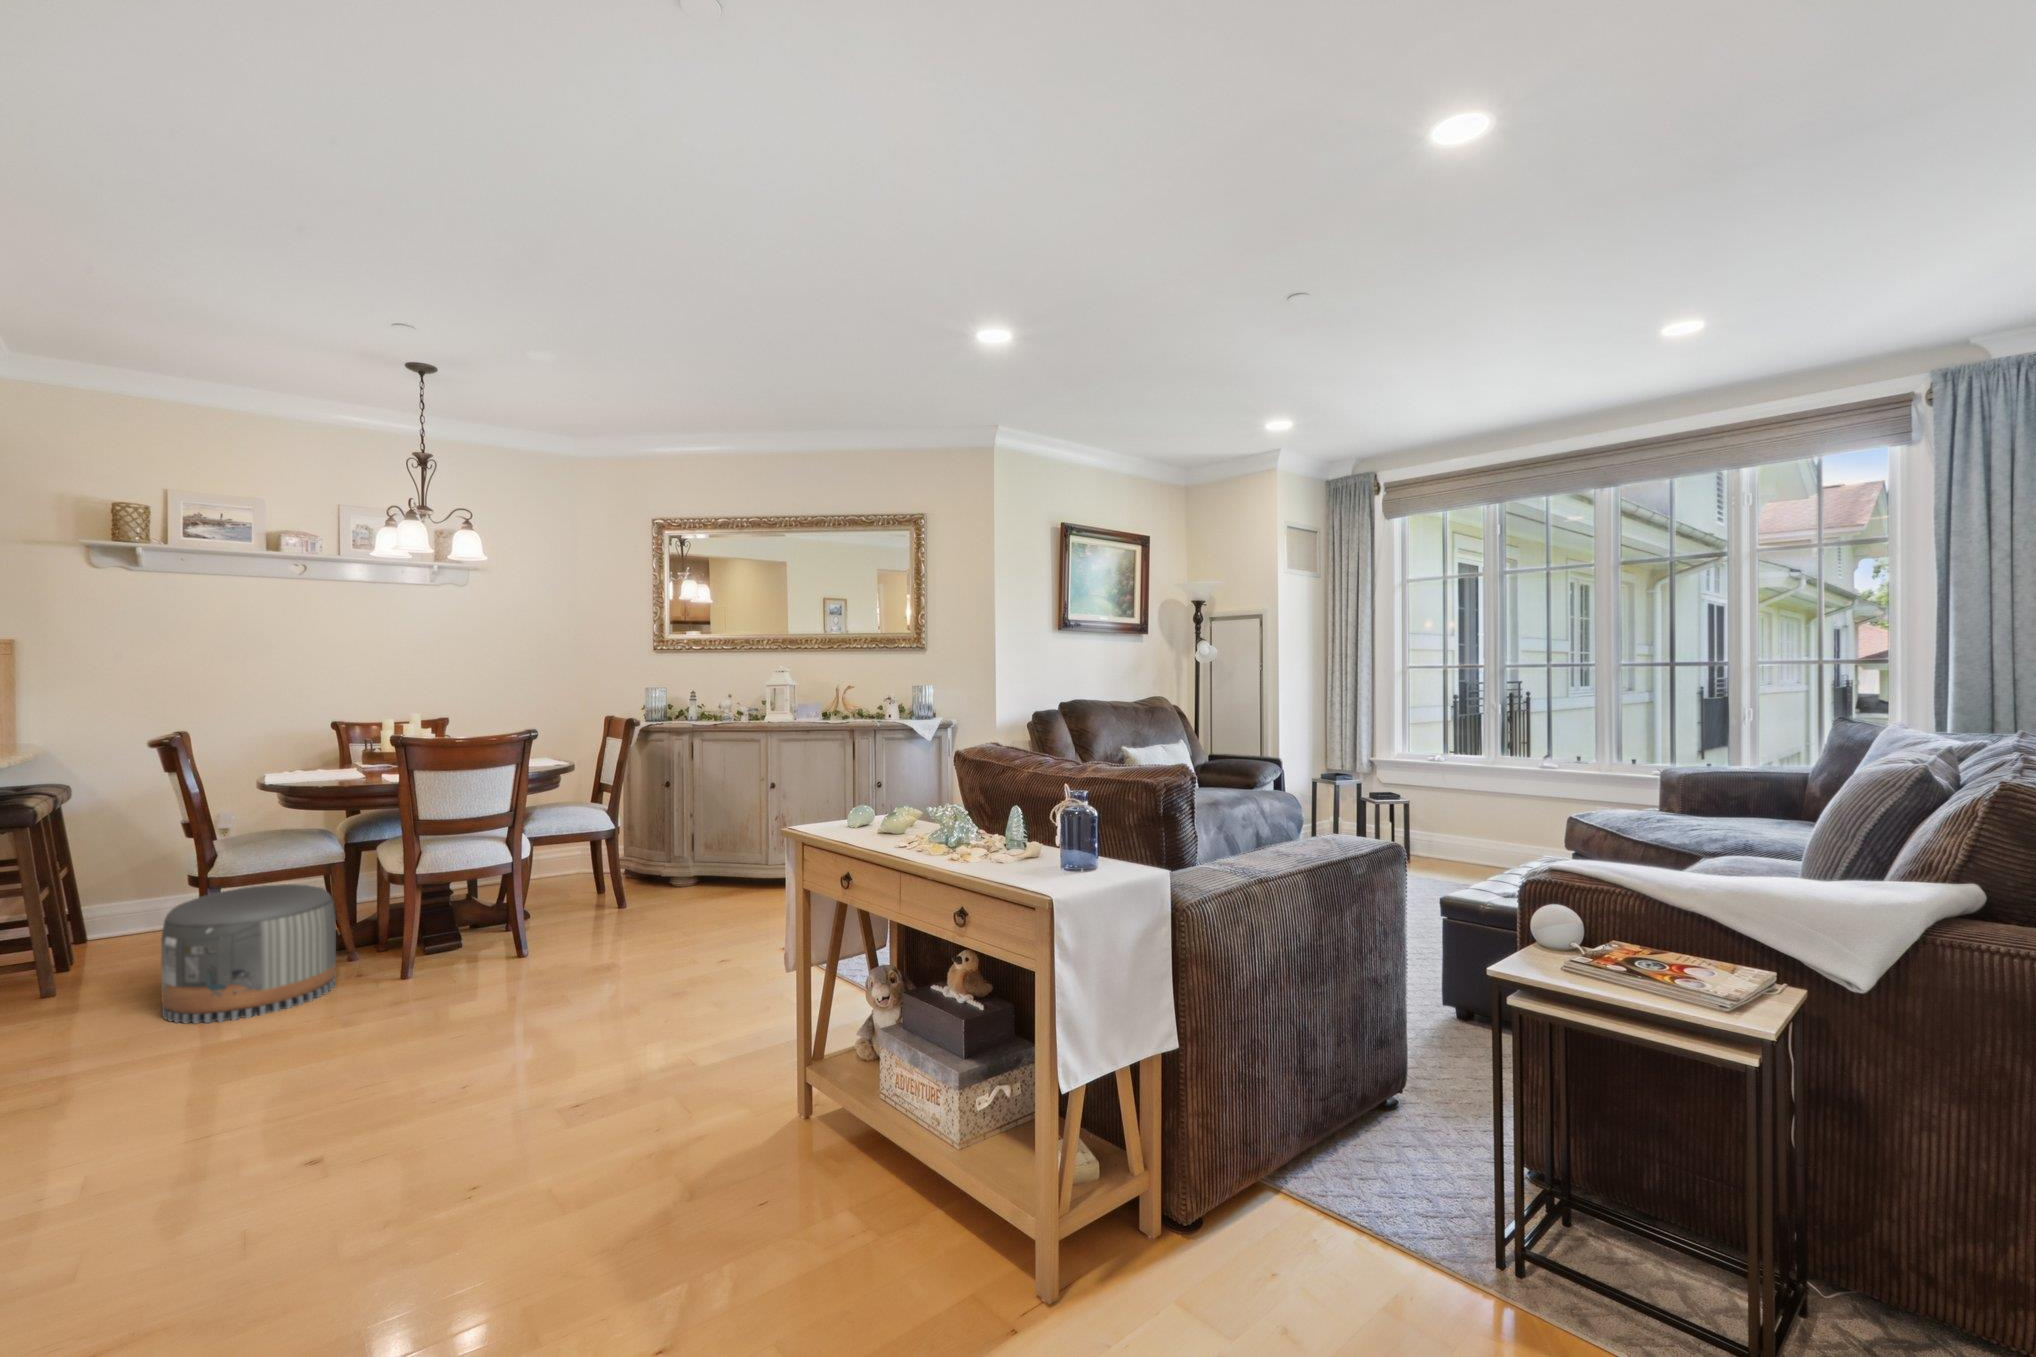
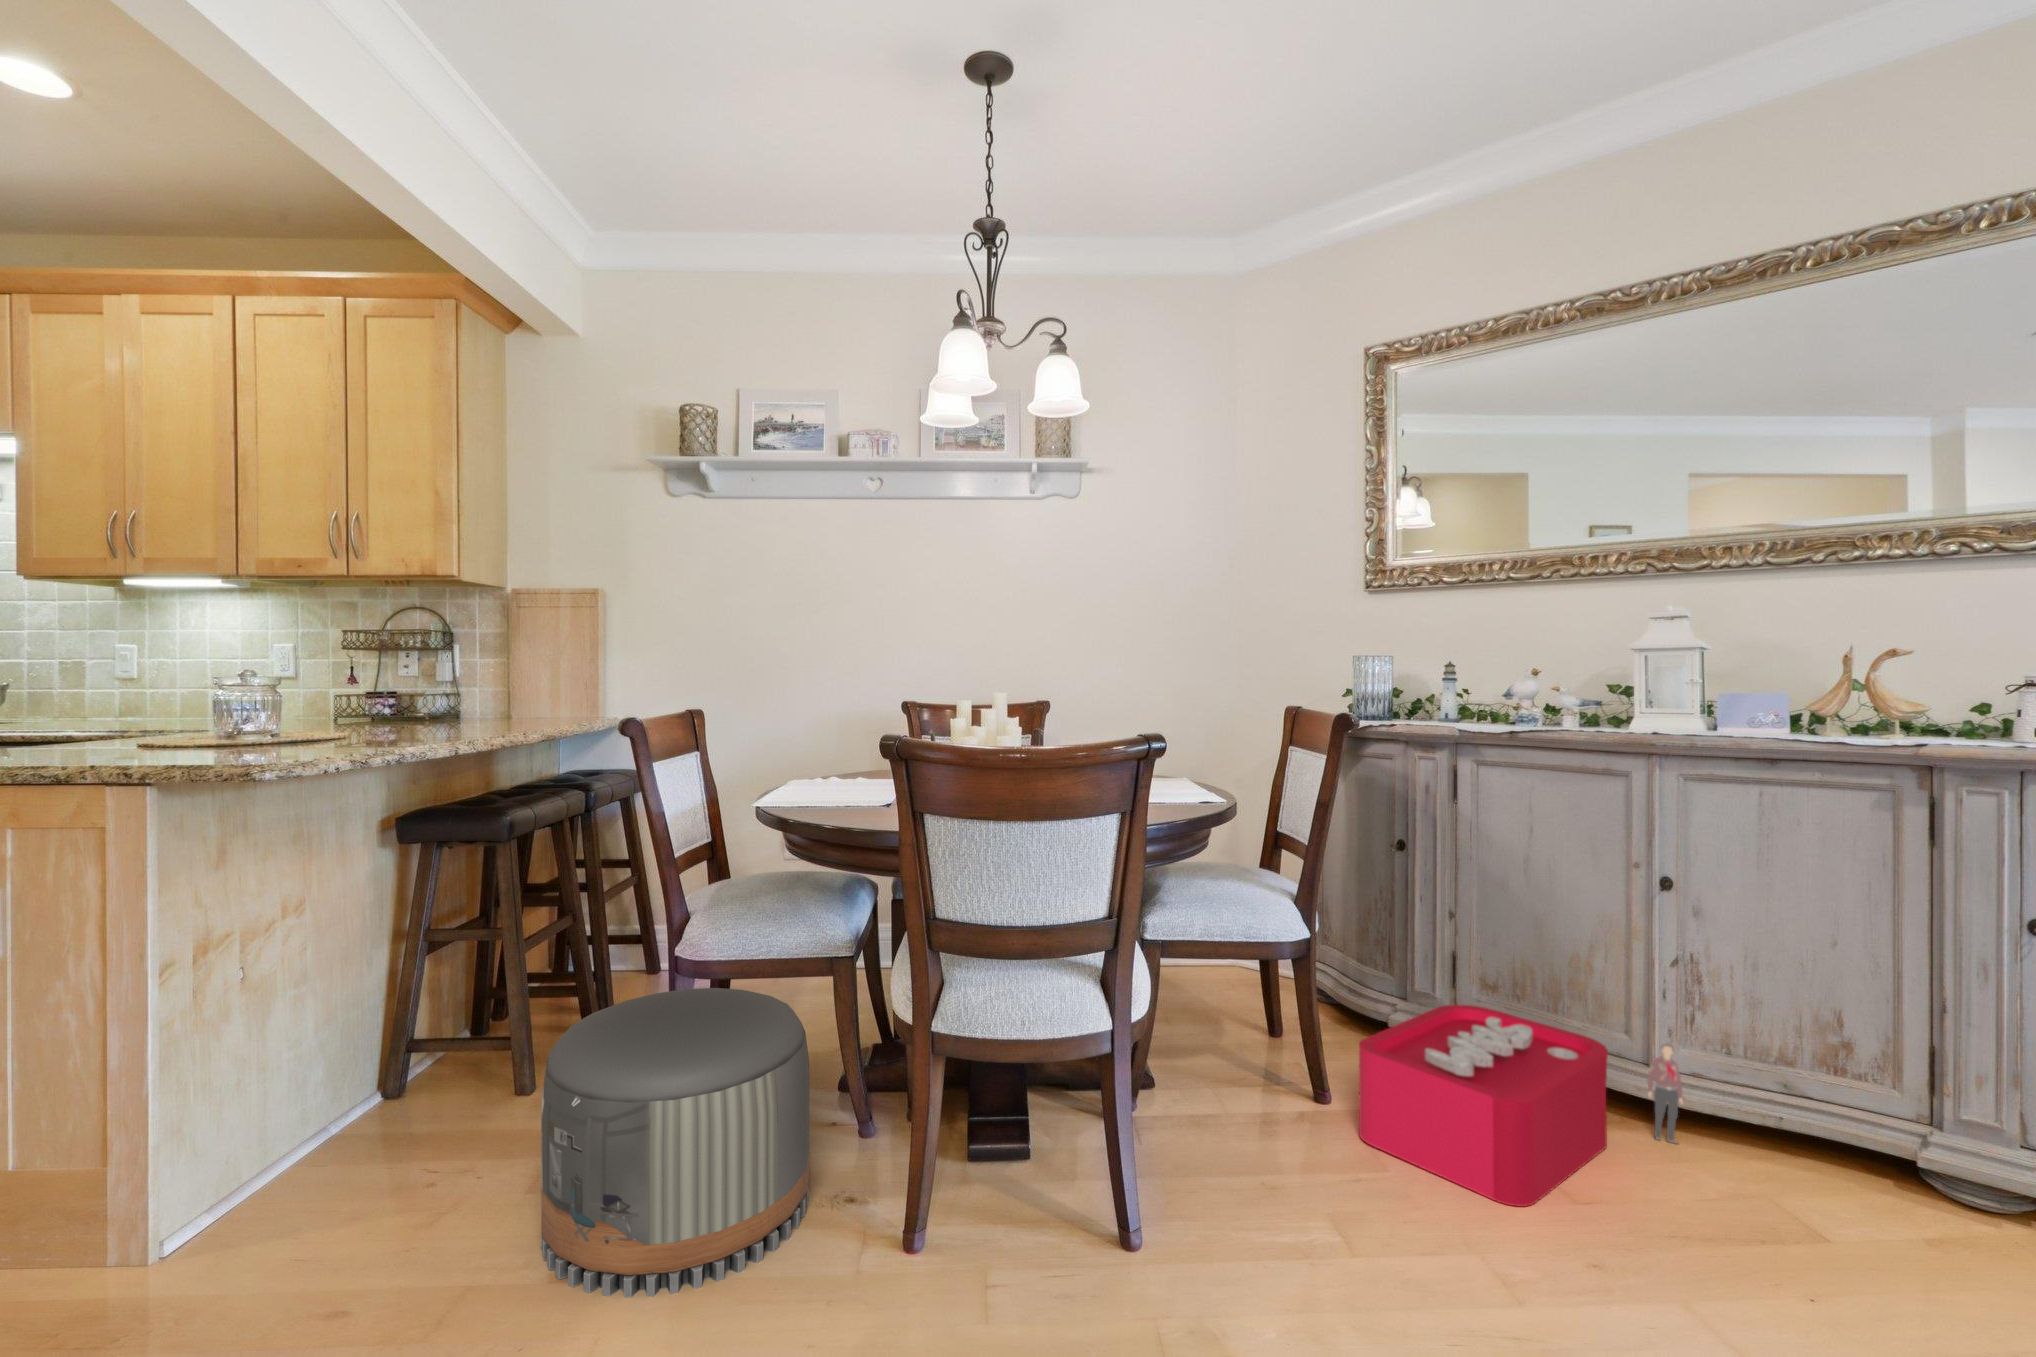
storage bin: none [636,852,776,919] -> present [1359,1004,1683,1207]

